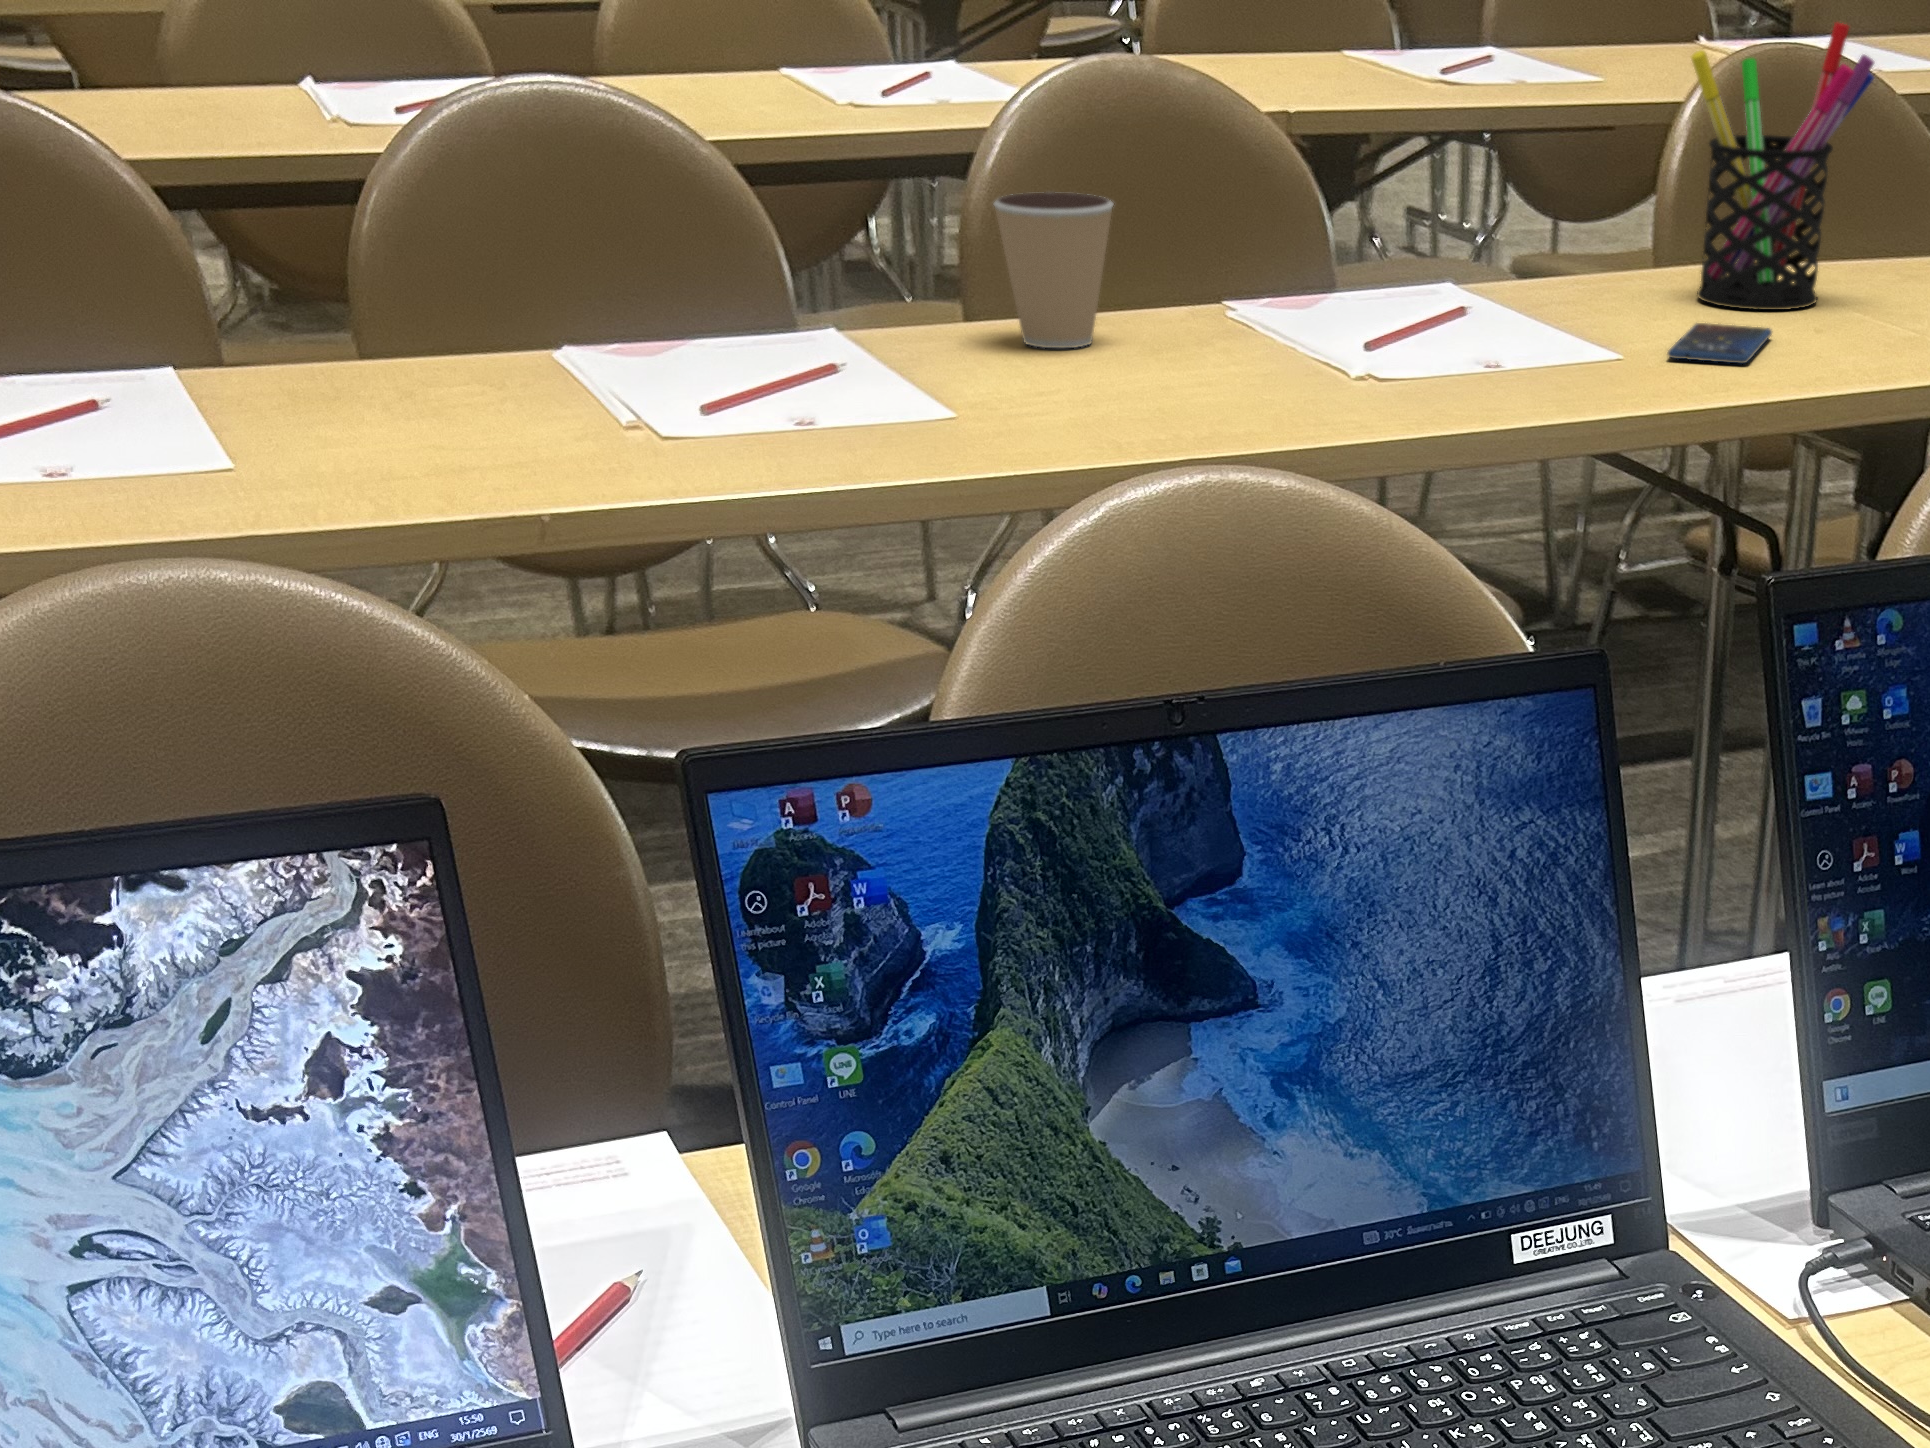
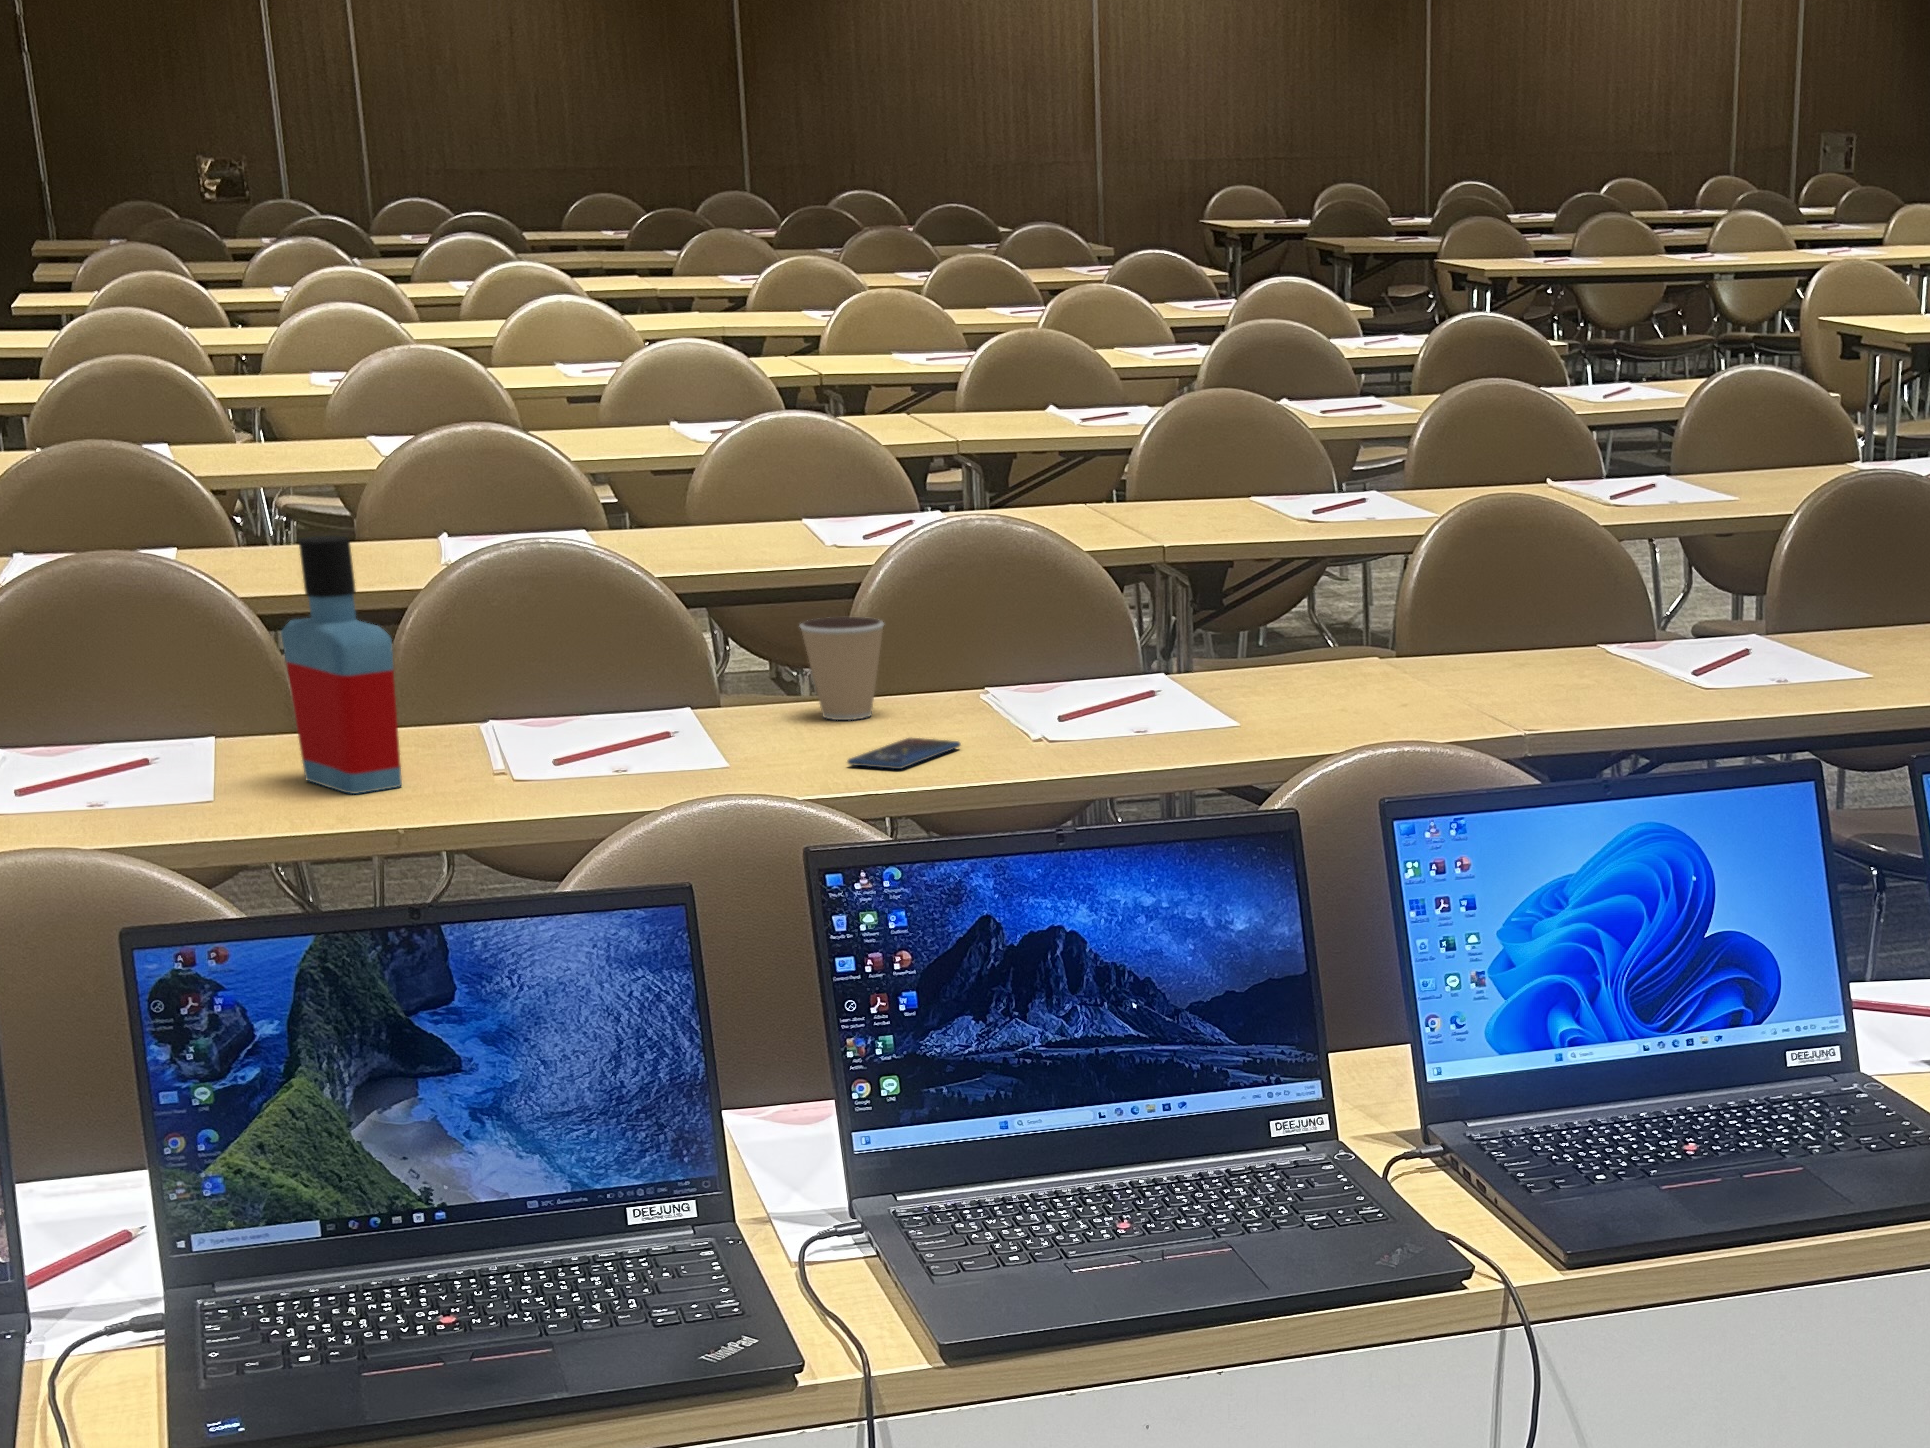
pen holder: present [1691,23,1874,310] -> none [1323,495,1455,690]
bottle: none [289,41,495,460] -> present [281,535,402,794]
smartphone: present [1668,323,1772,364] -> present [848,738,960,769]

